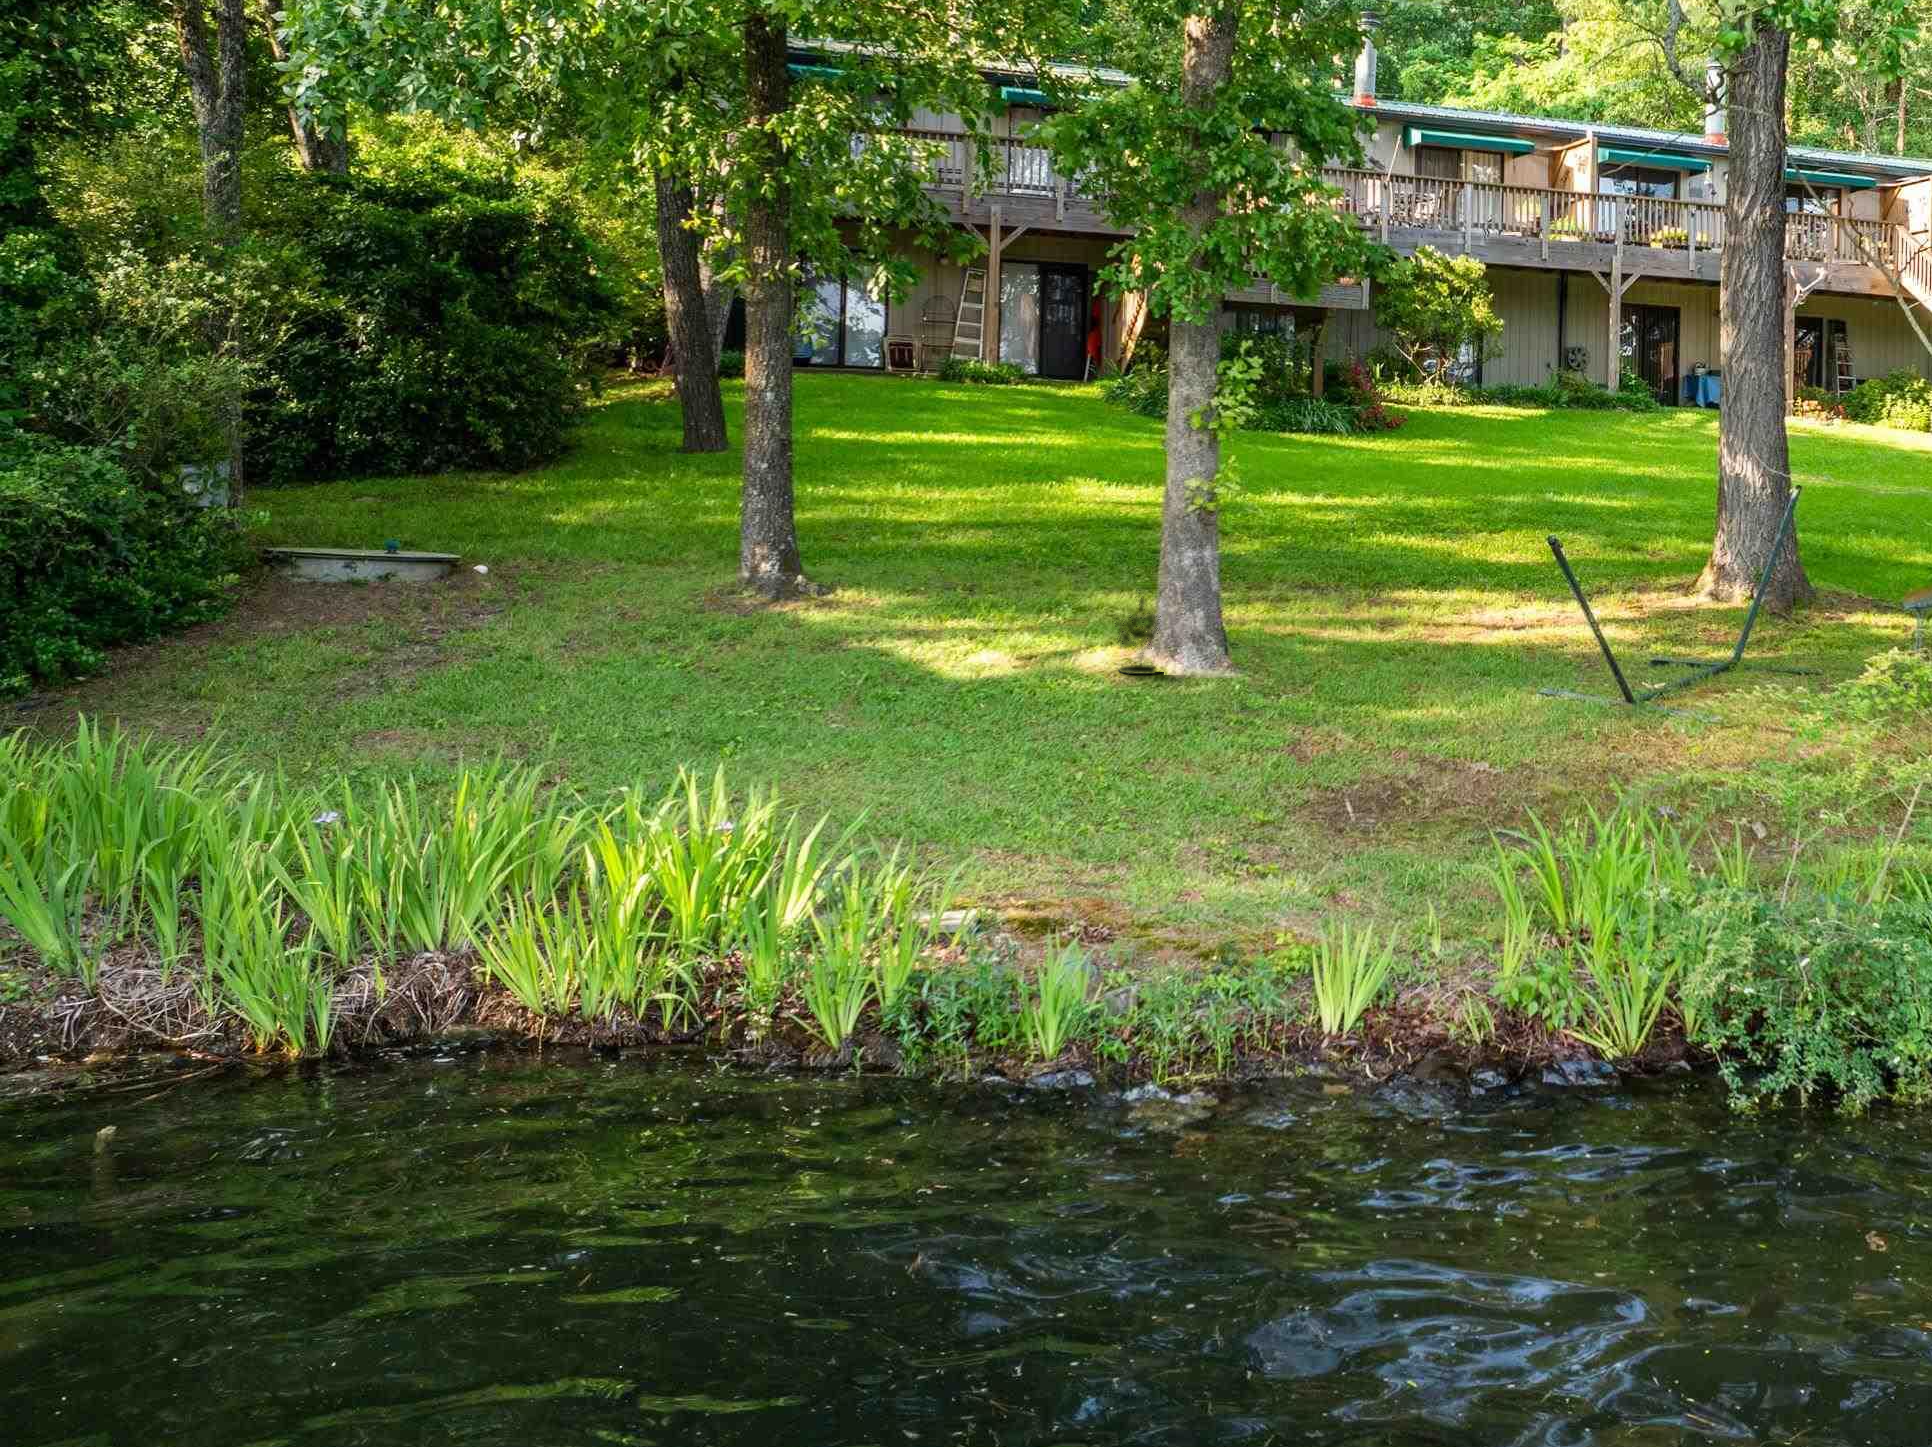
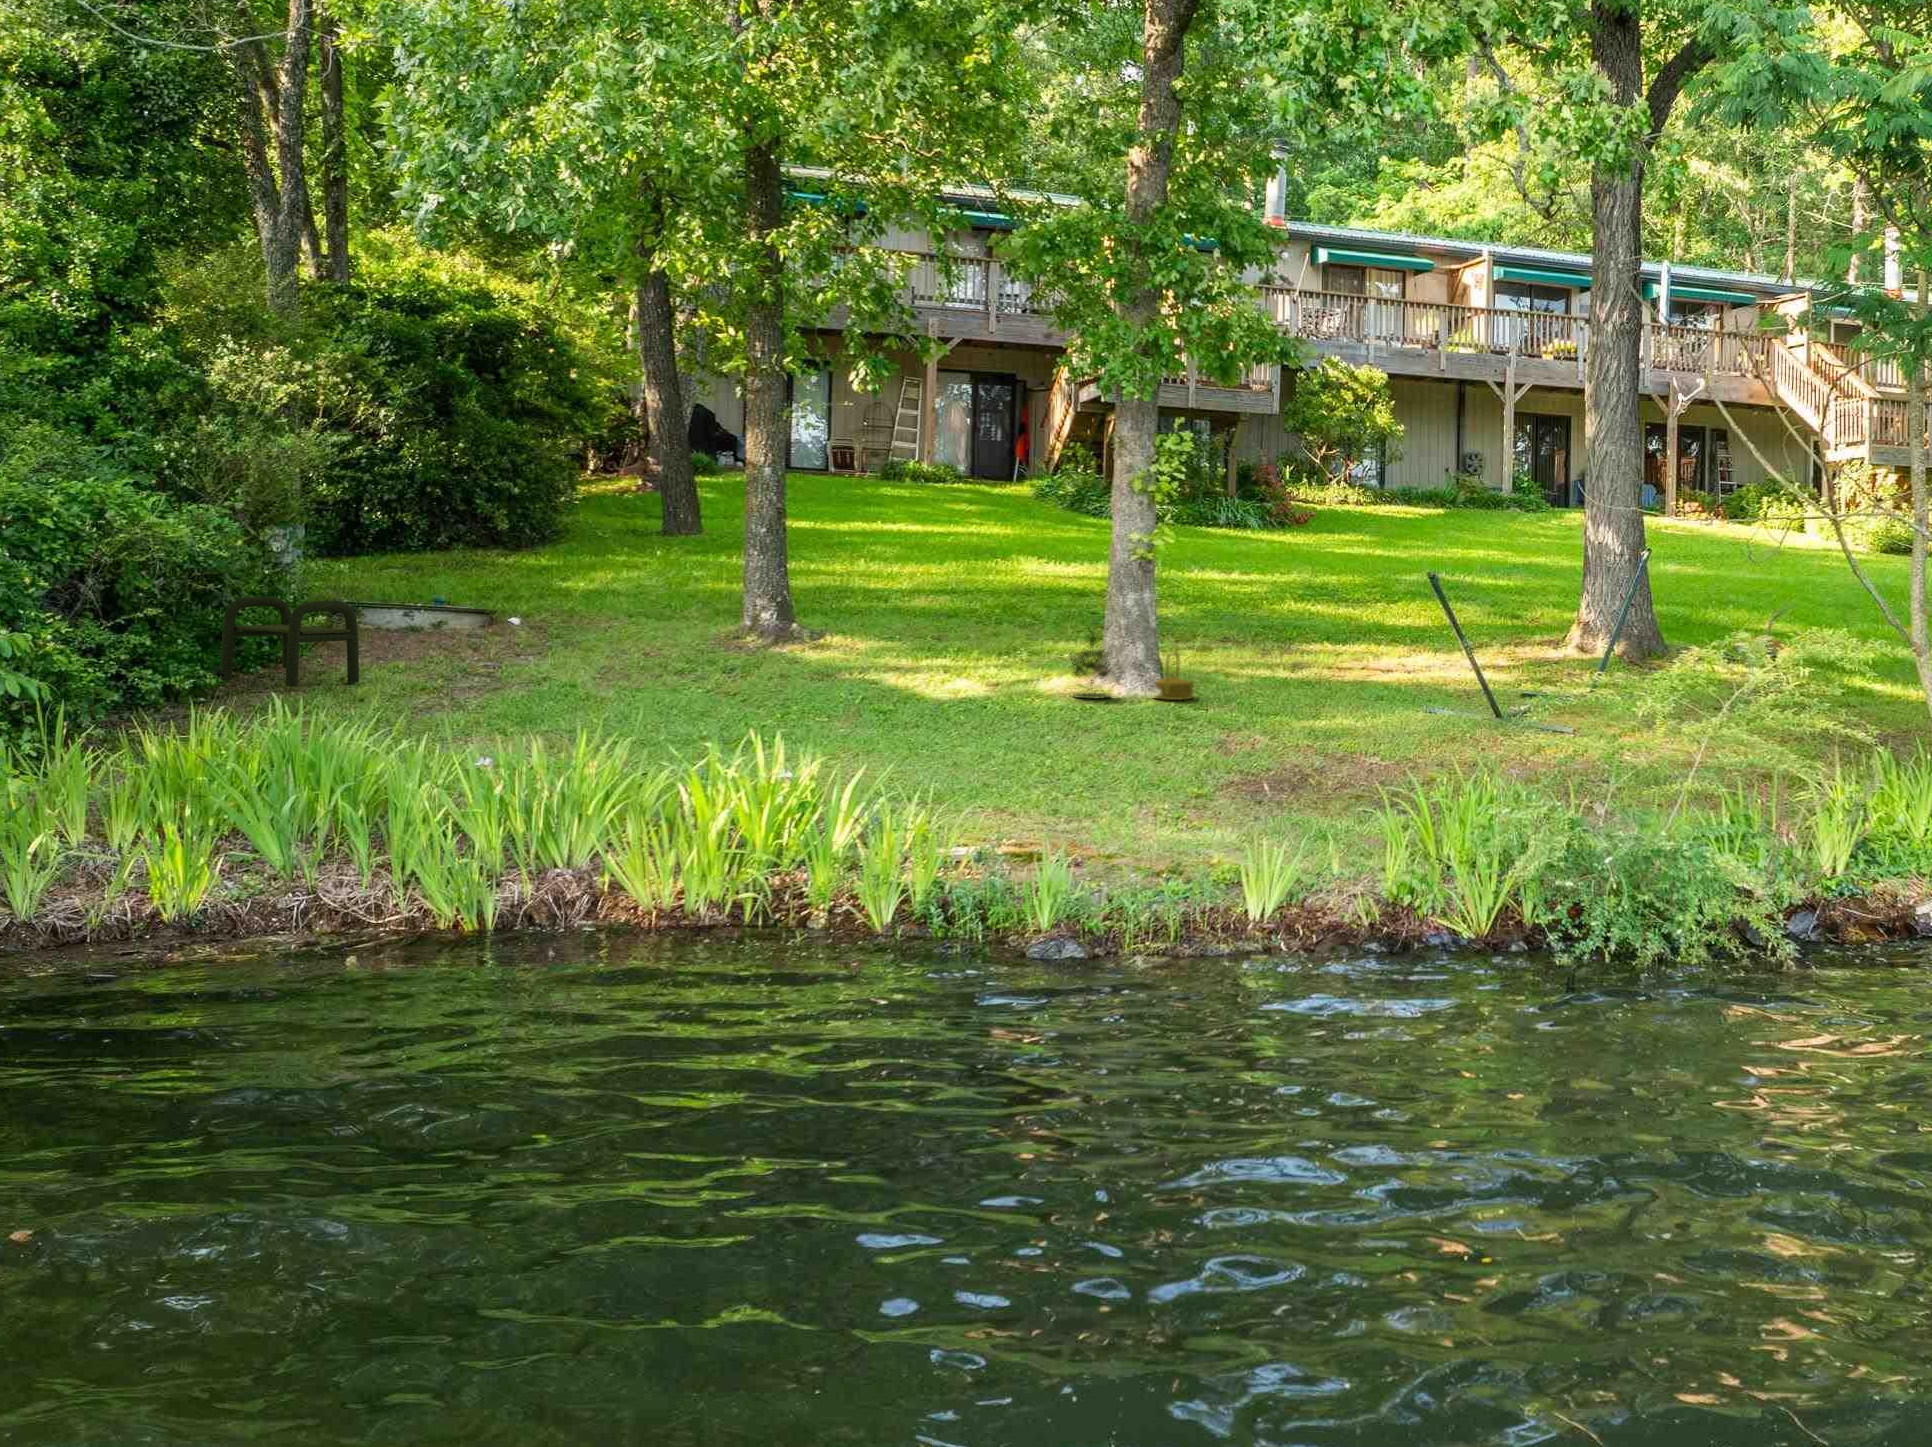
bench: none [85,558,254,673] -> present [220,596,359,687]
woven basket: none [1212,615,1263,675] -> present [1155,652,1193,700]

